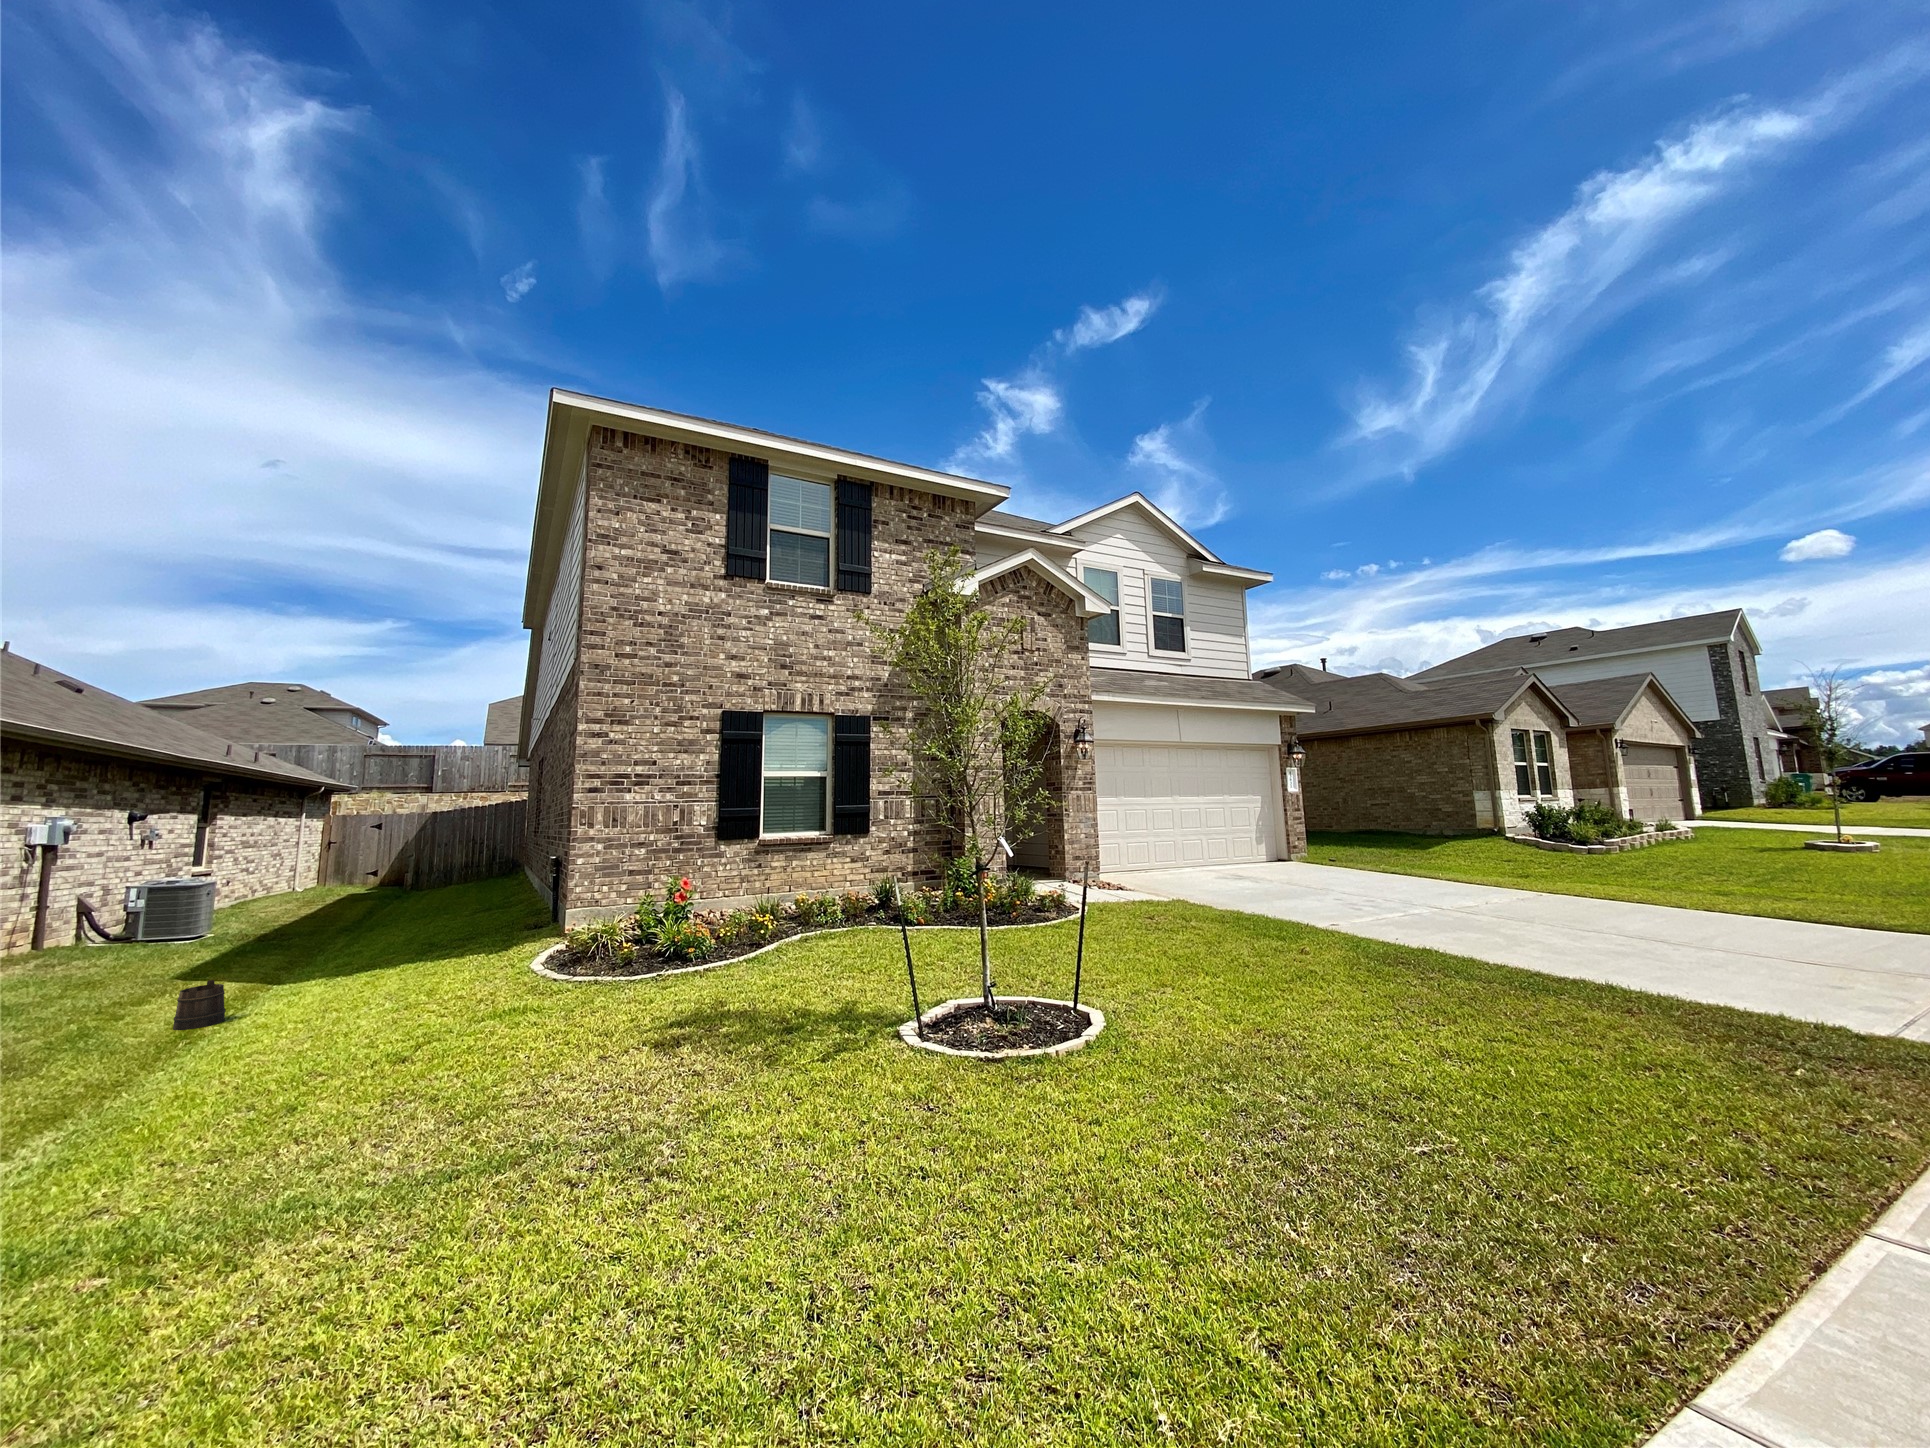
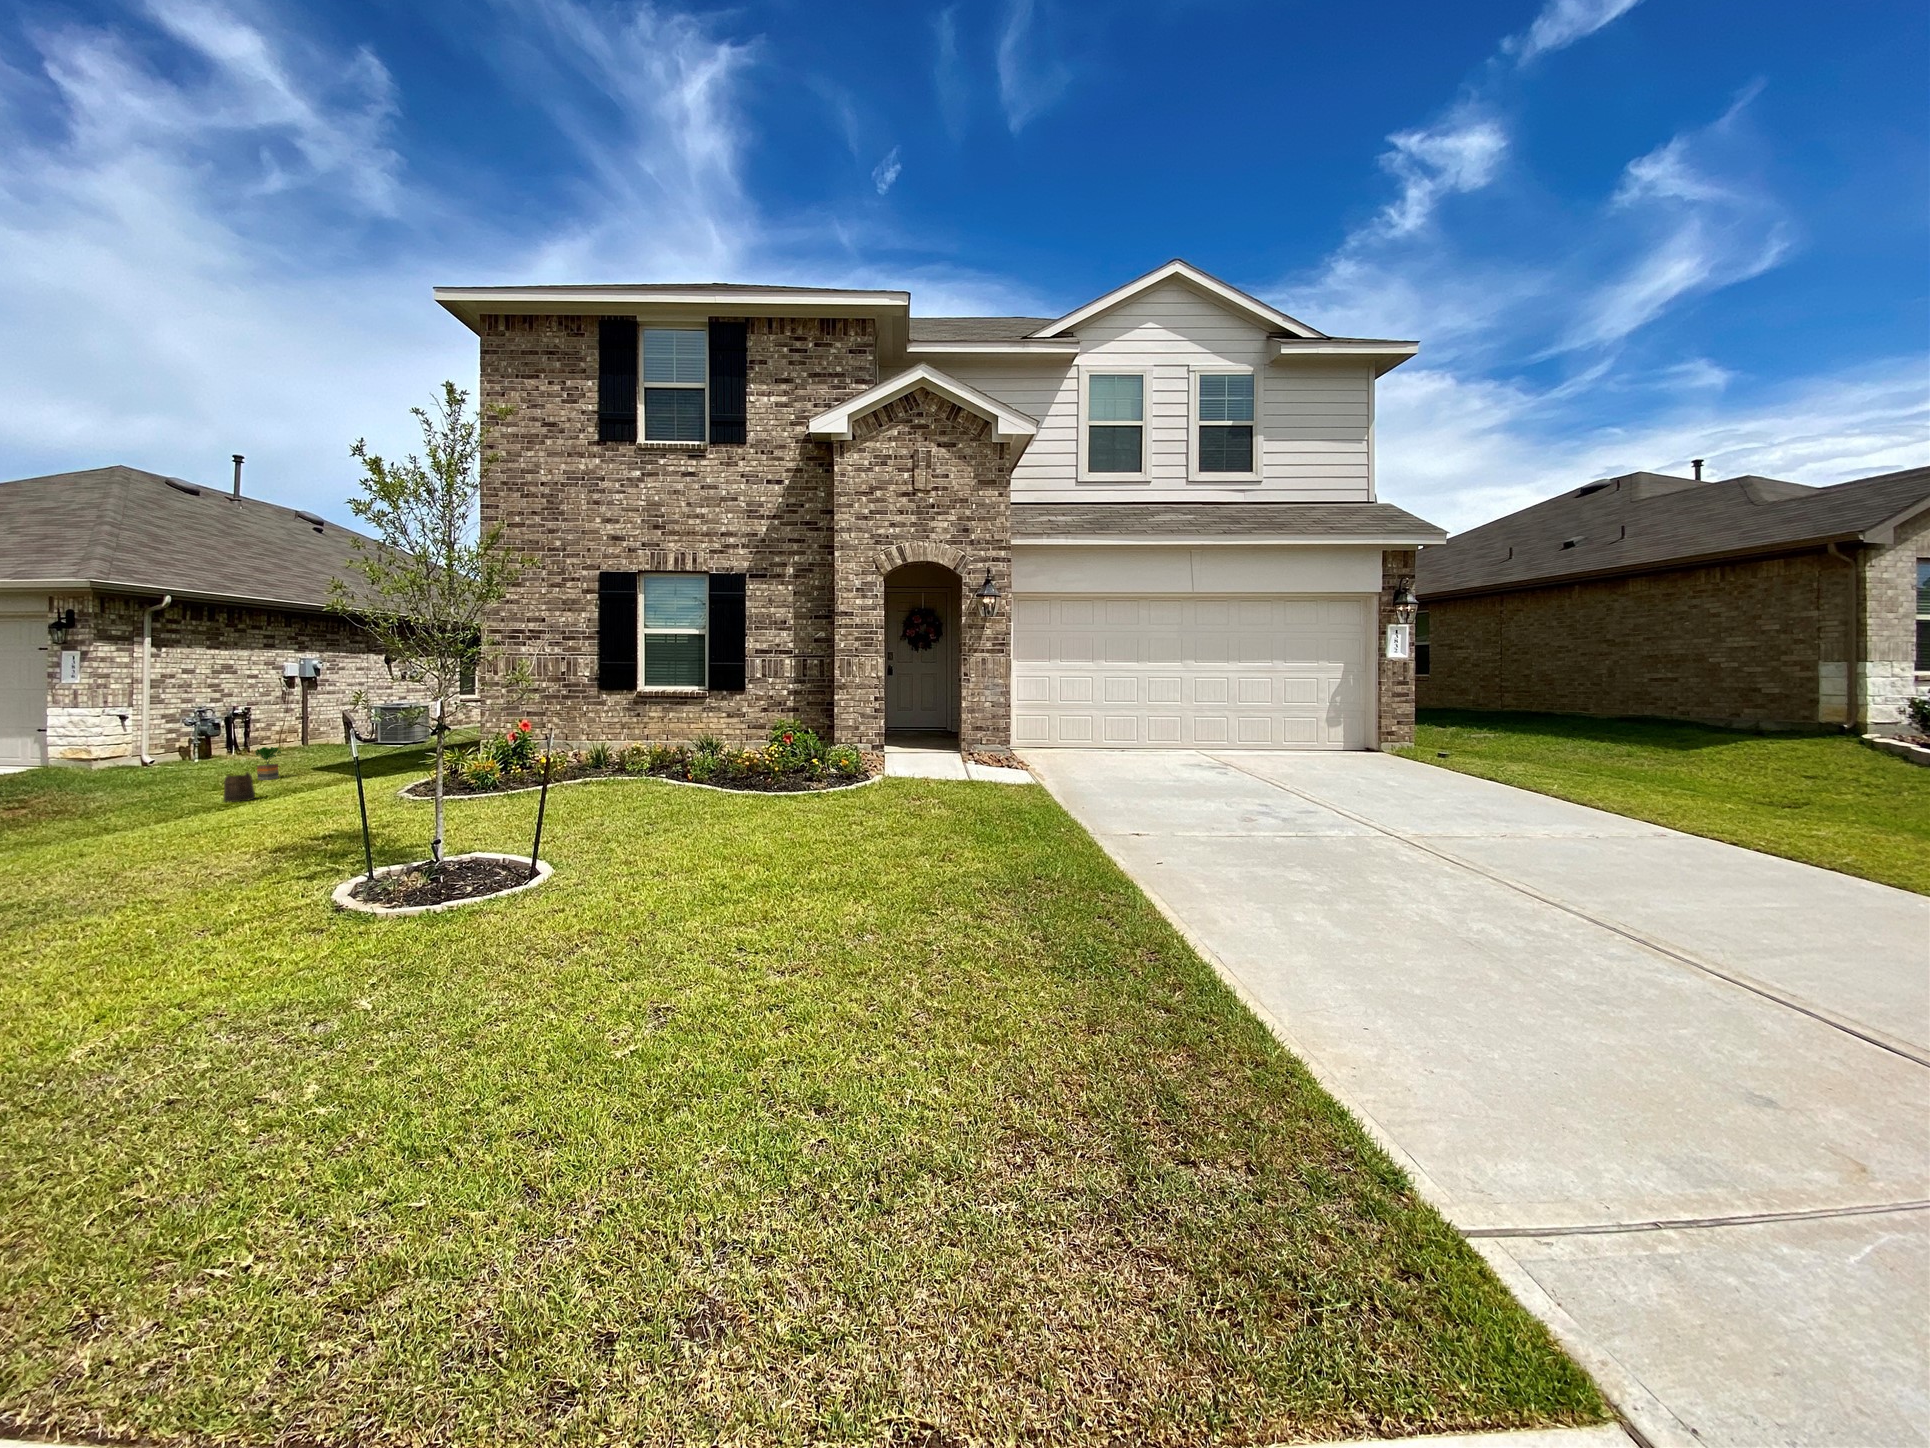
potted tree: none [99,946,147,999] -> present [255,747,281,780]

